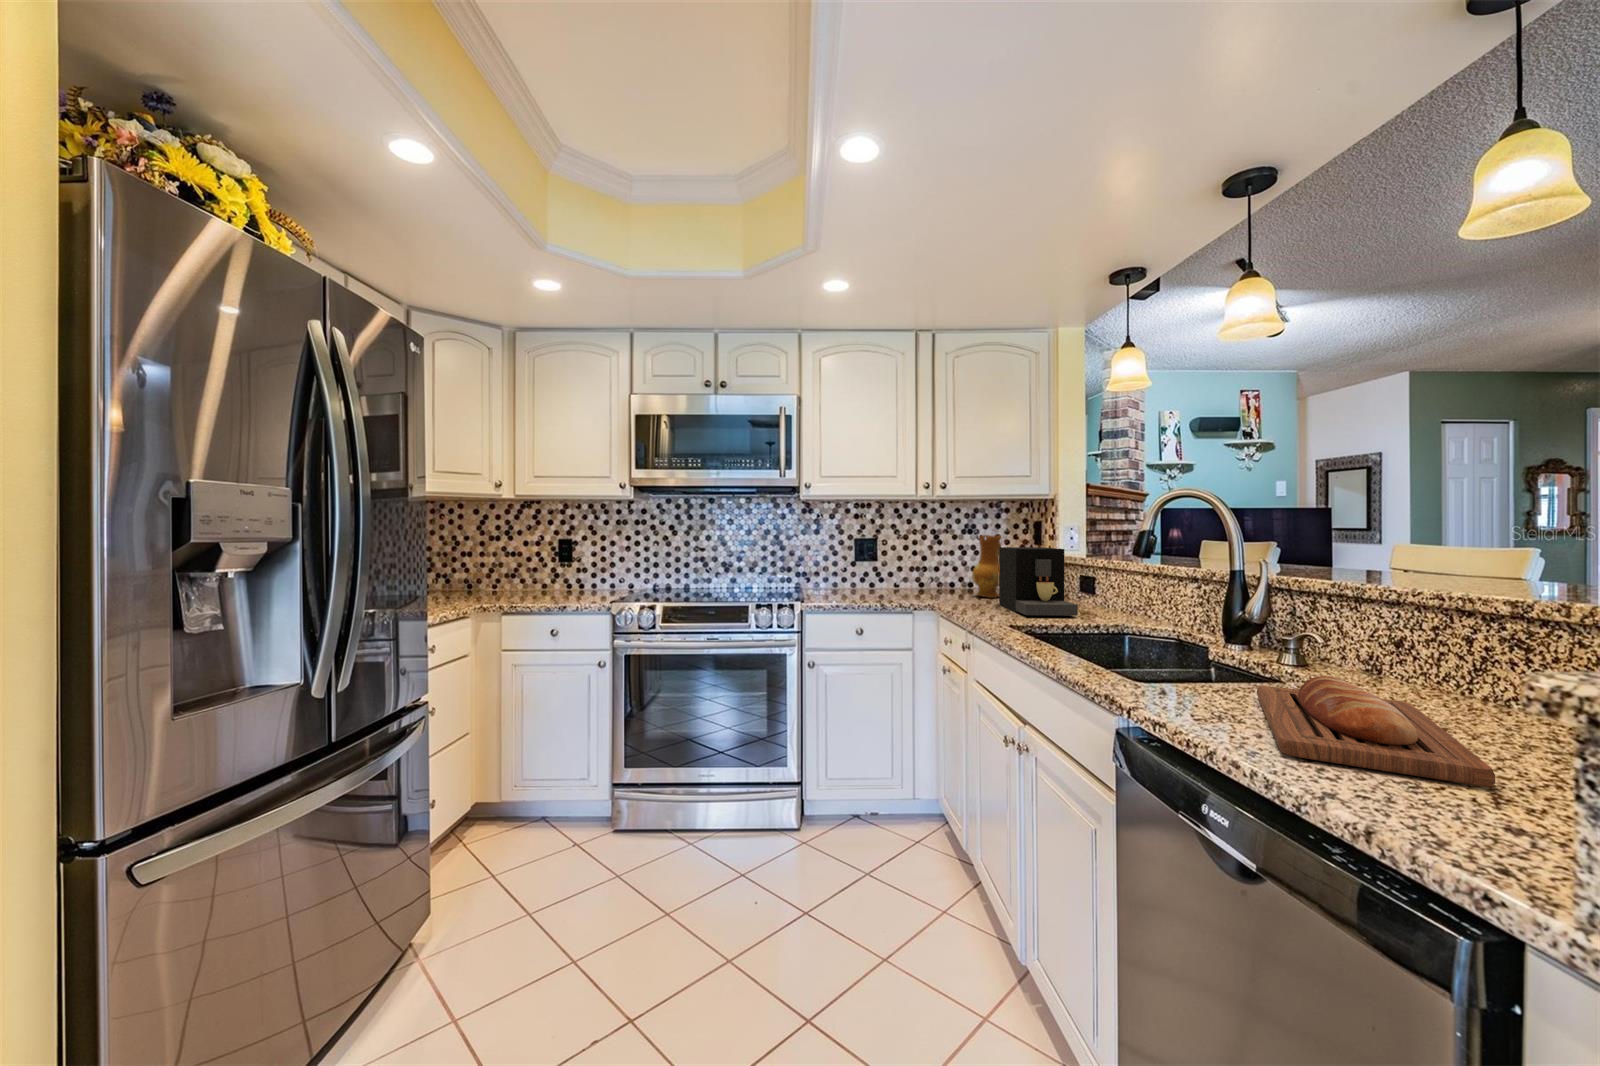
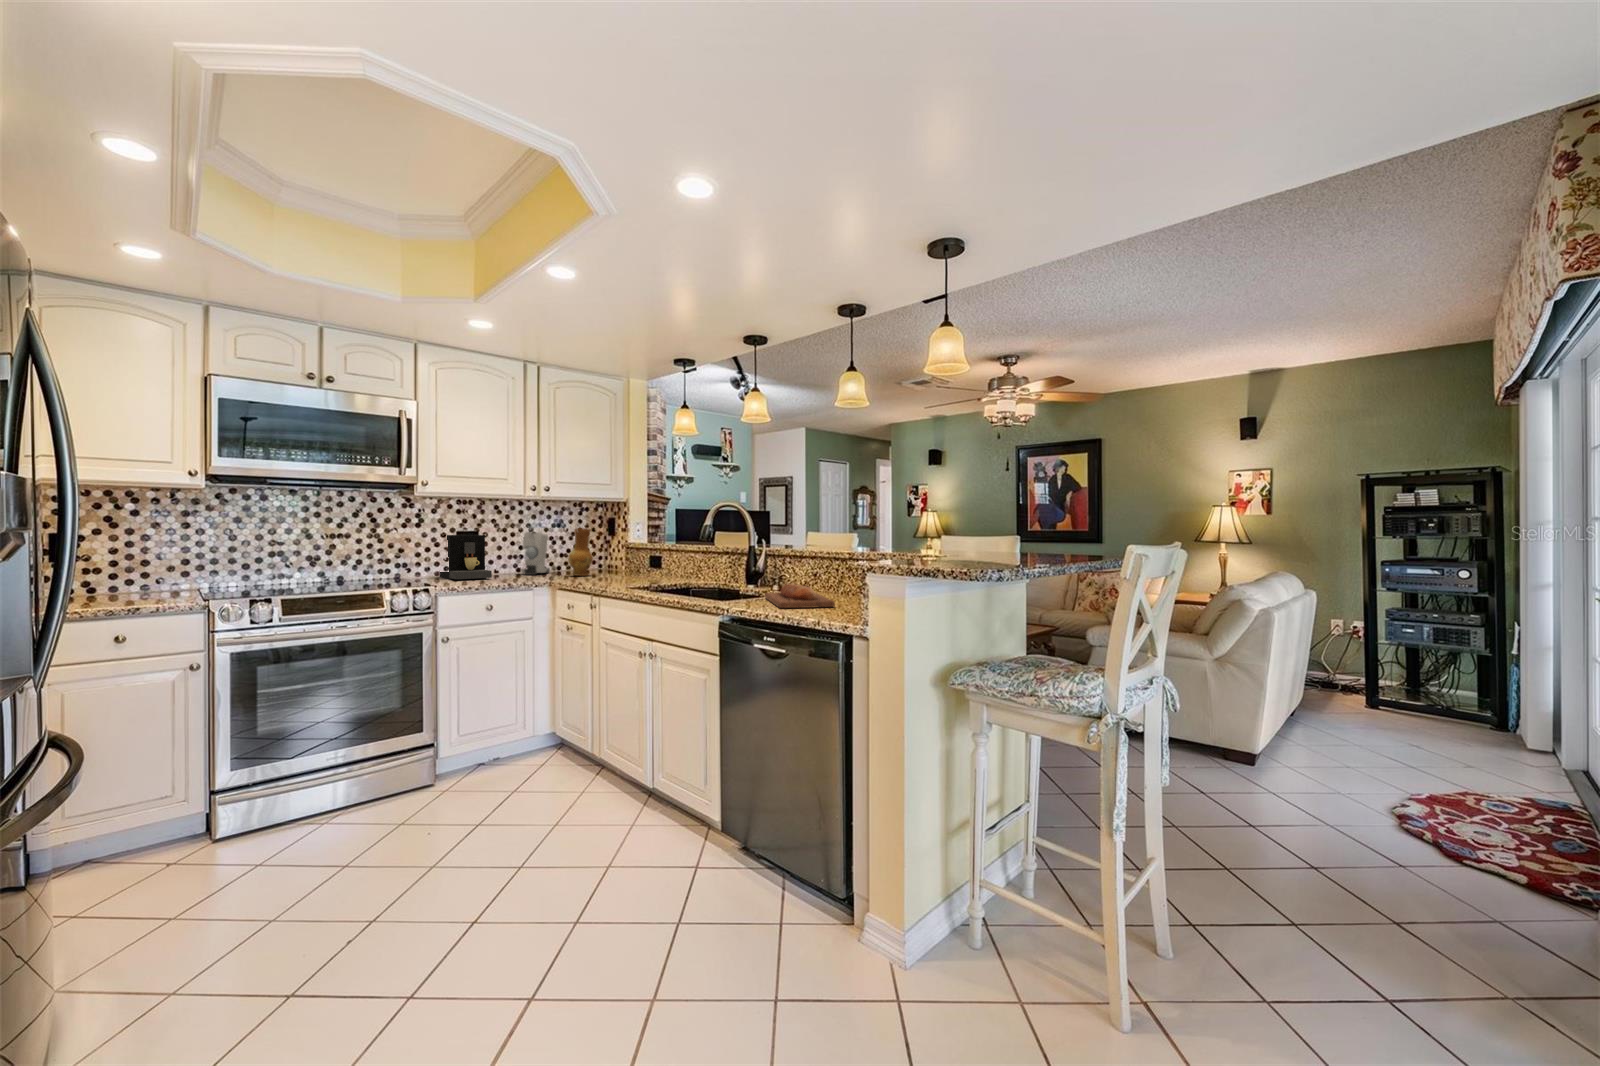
soap dispenser: none [923,540,961,591] -> present [521,533,550,575]
coffee maker: present [999,547,1078,616] -> present [440,535,492,579]

